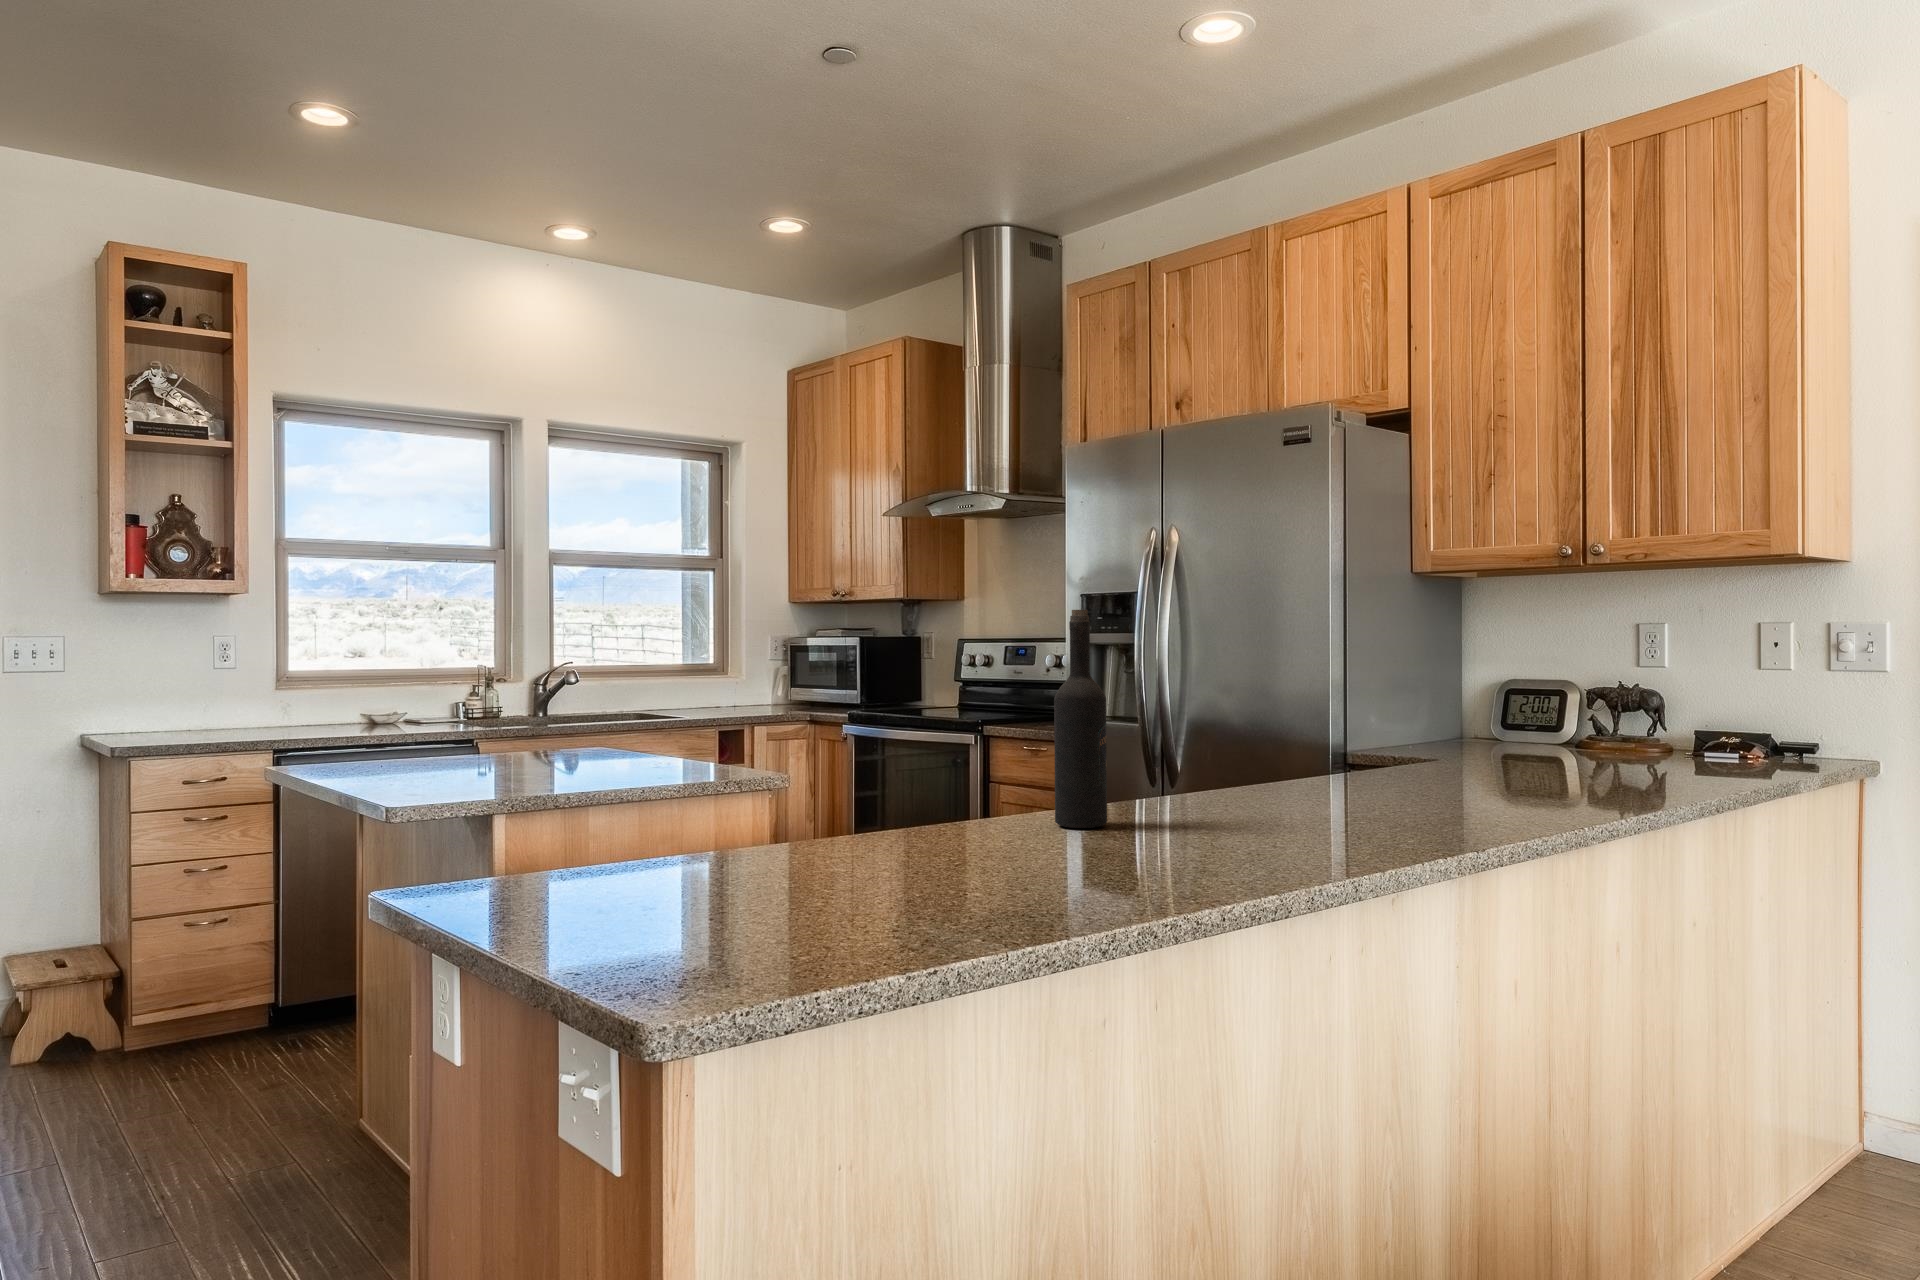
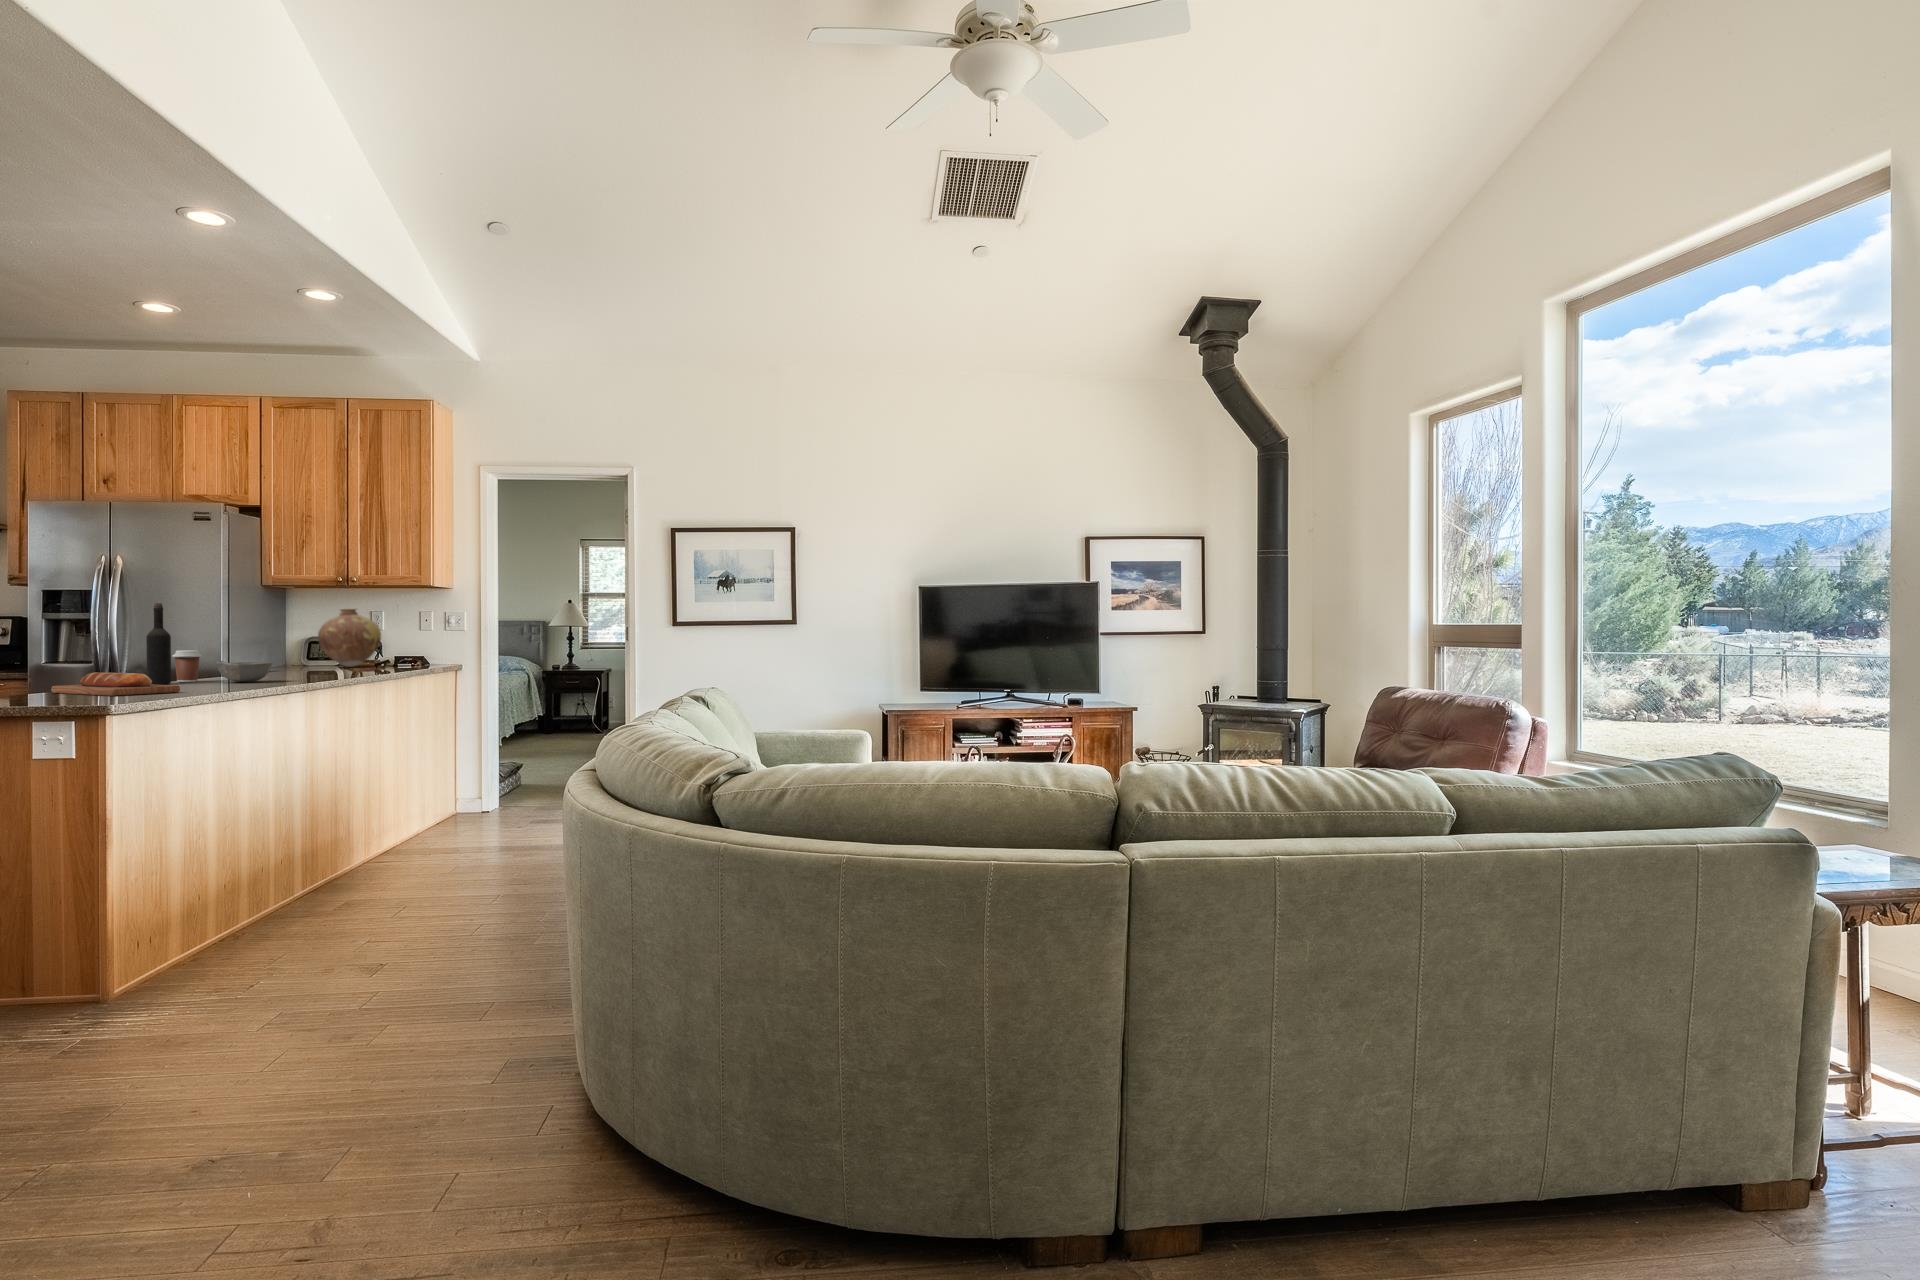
vase: none [1518,618,1664,757] -> present [318,609,381,667]
coffee cup: none [1130,732,1193,818] -> present [172,650,201,682]
bowl: none [1204,769,1346,838] -> present [216,661,272,682]
bread loaf: none [755,815,973,928] -> present [51,672,180,696]

